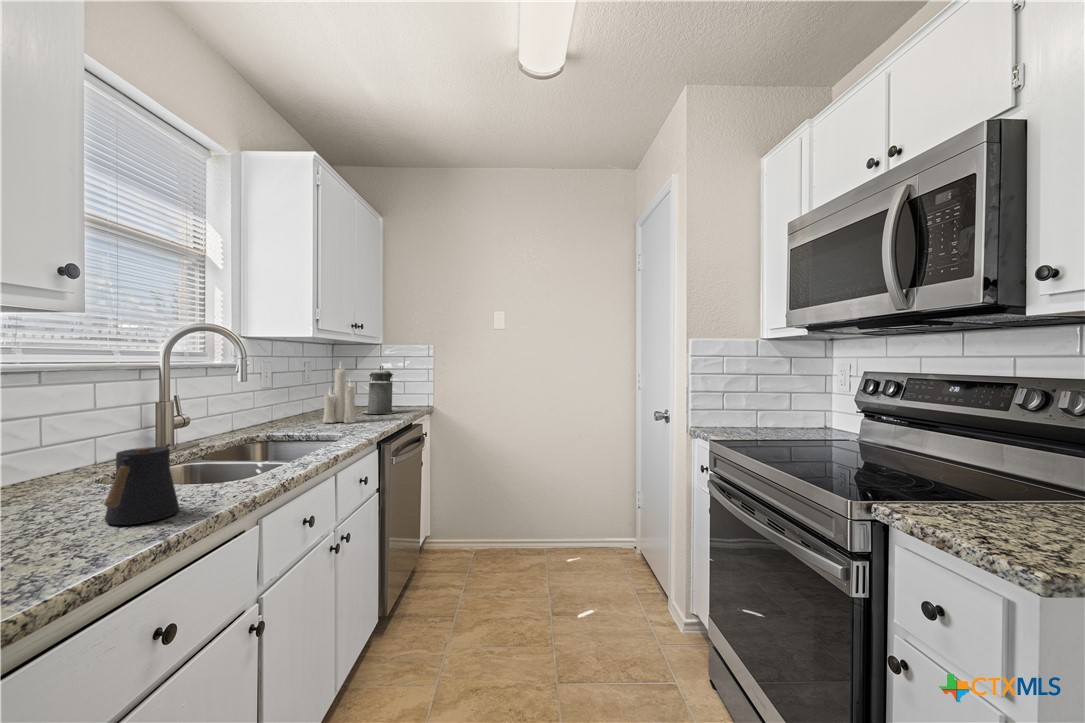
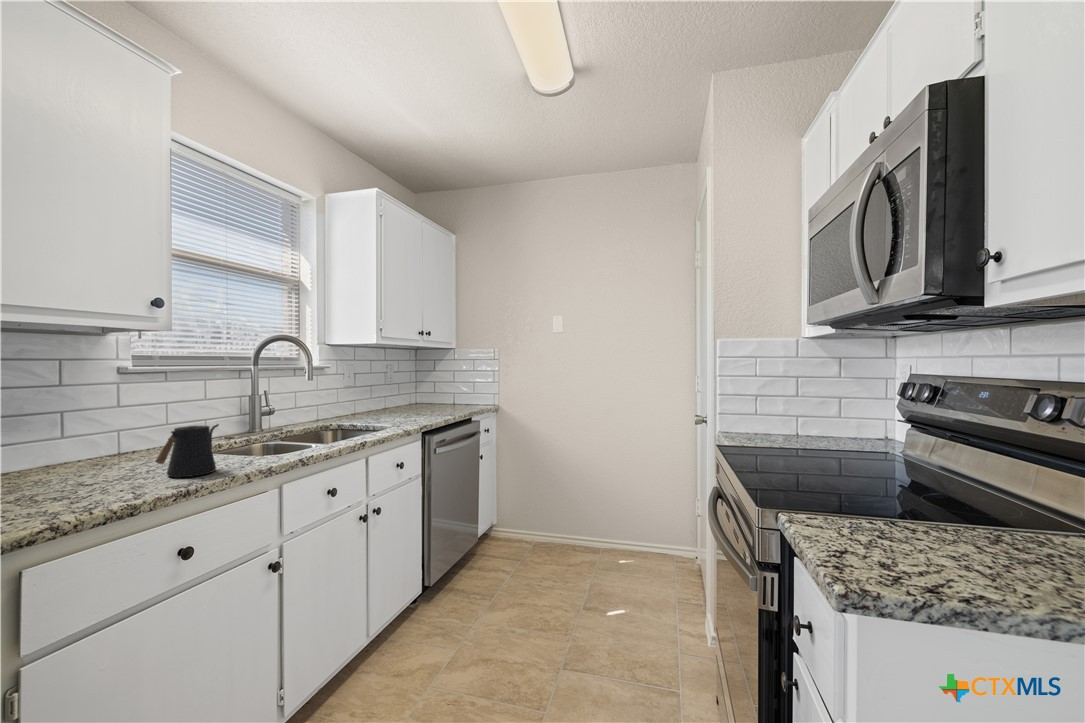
canister: present [362,366,396,414] -> none [431,368,460,410]
candle: present [323,368,356,423] -> none [390,362,417,416]

